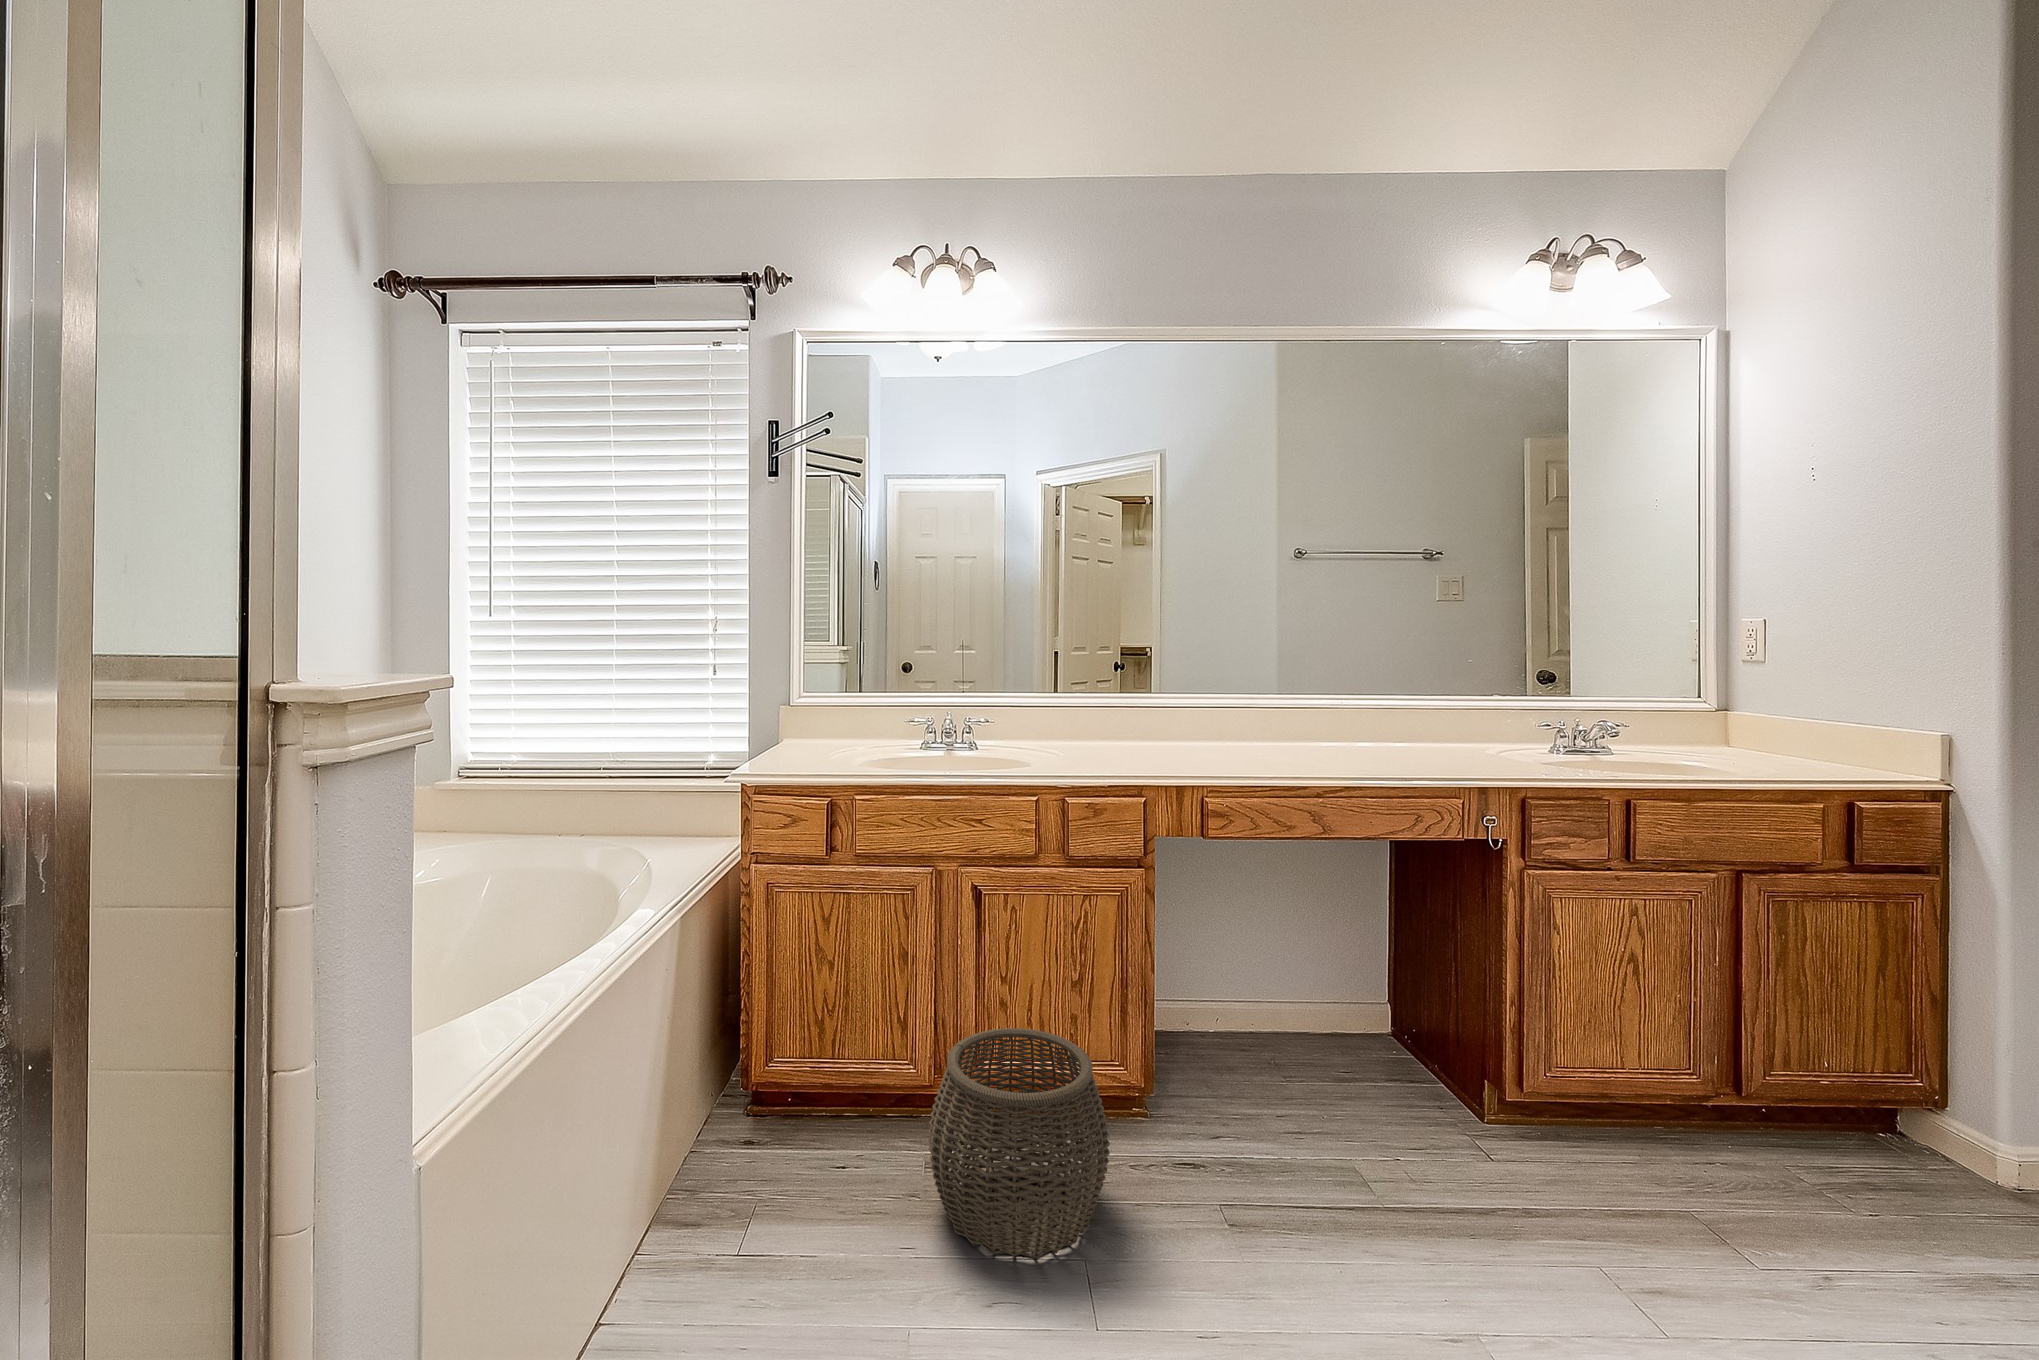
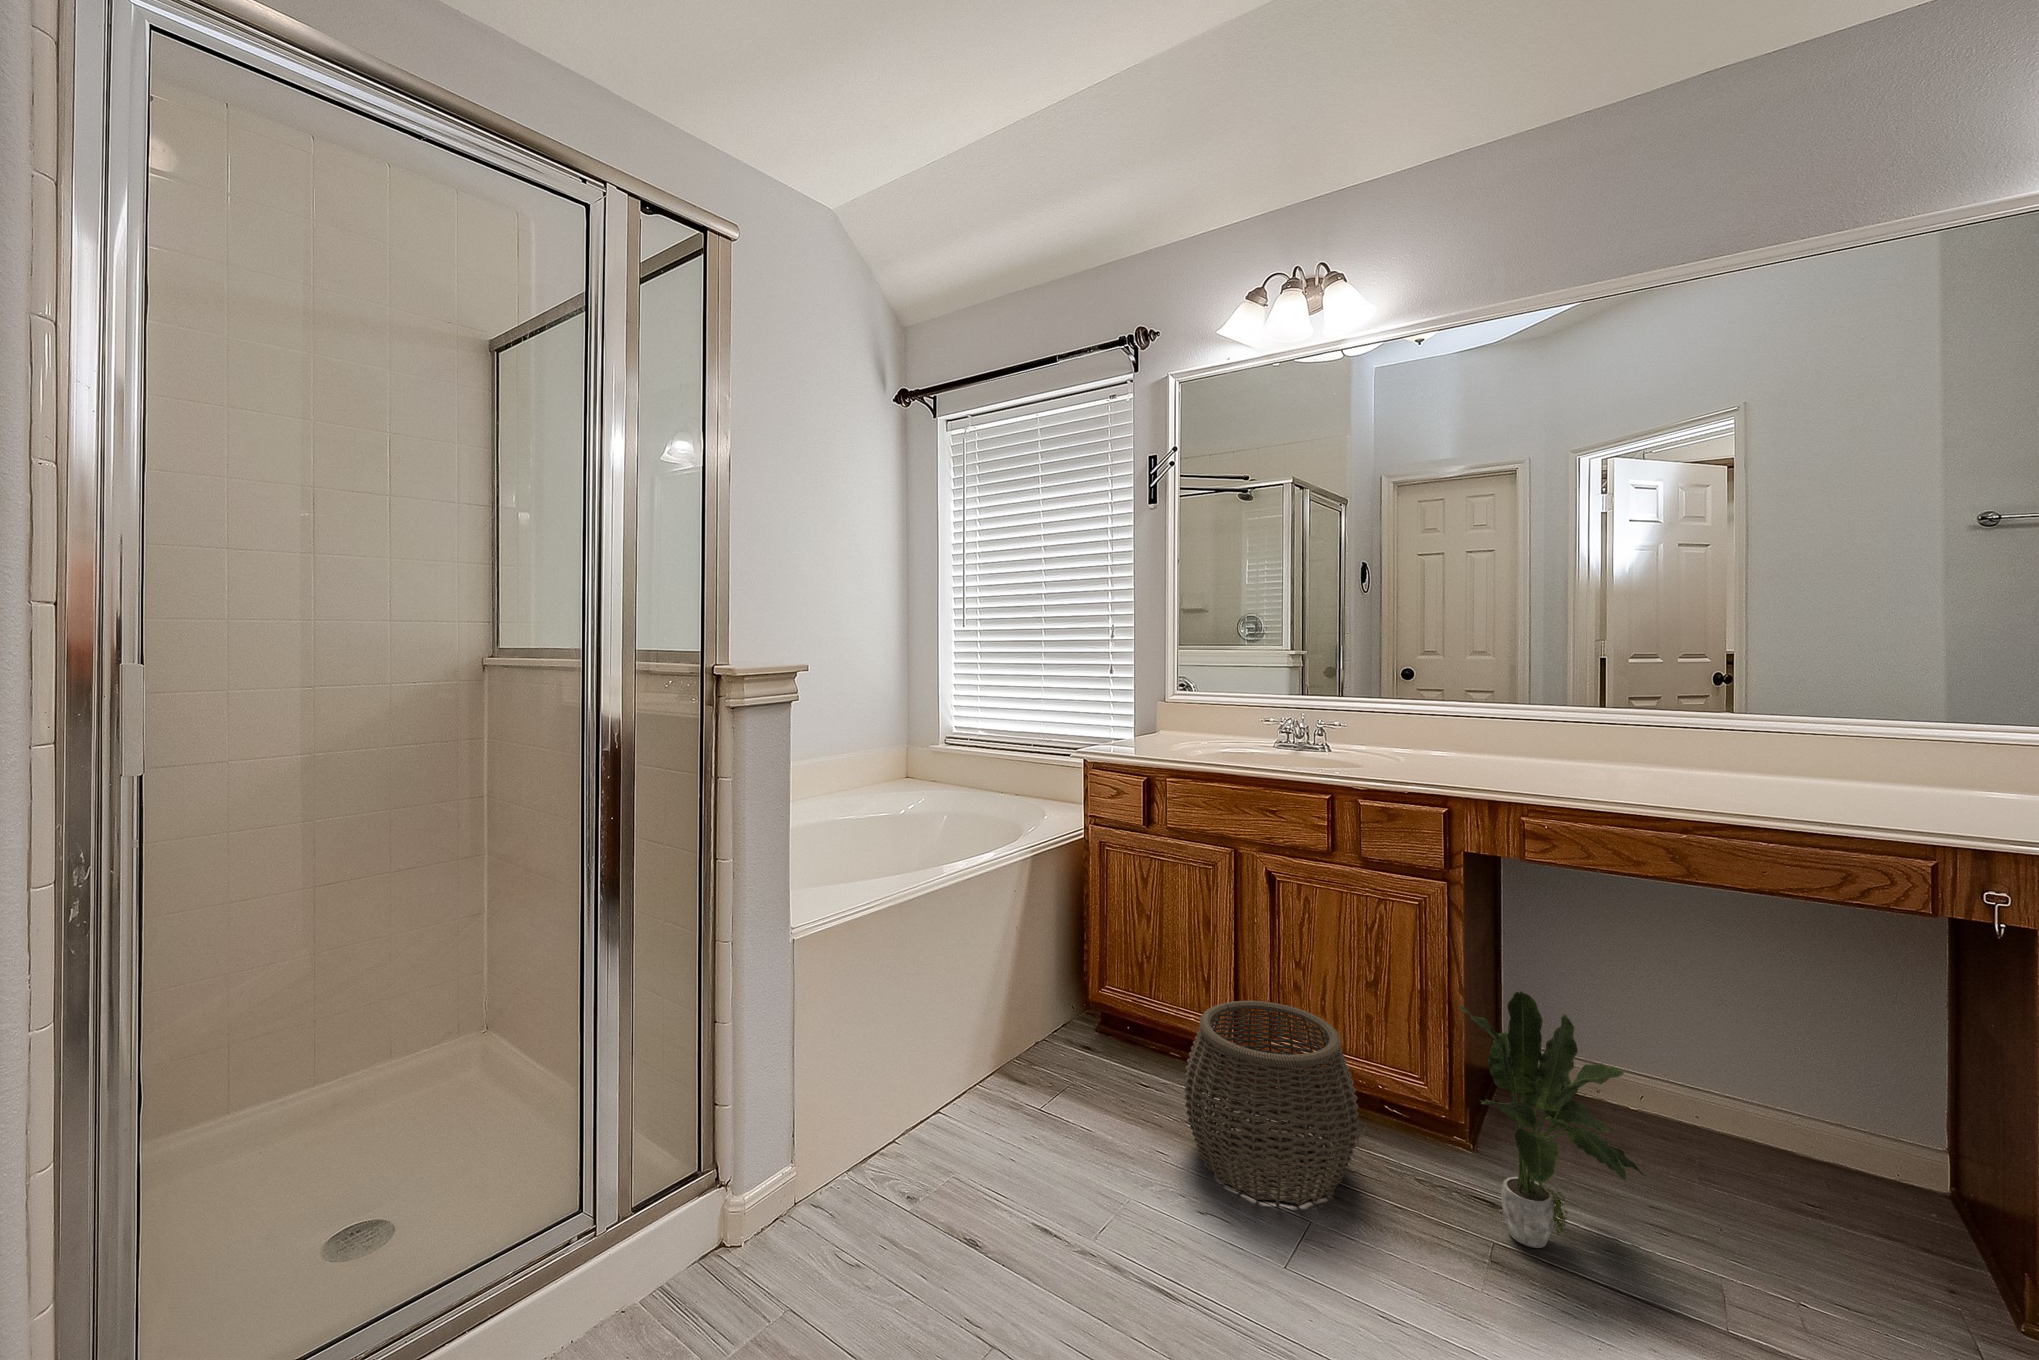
potted plant: none [1179,962,1336,1196] -> present [1458,991,1646,1248]

